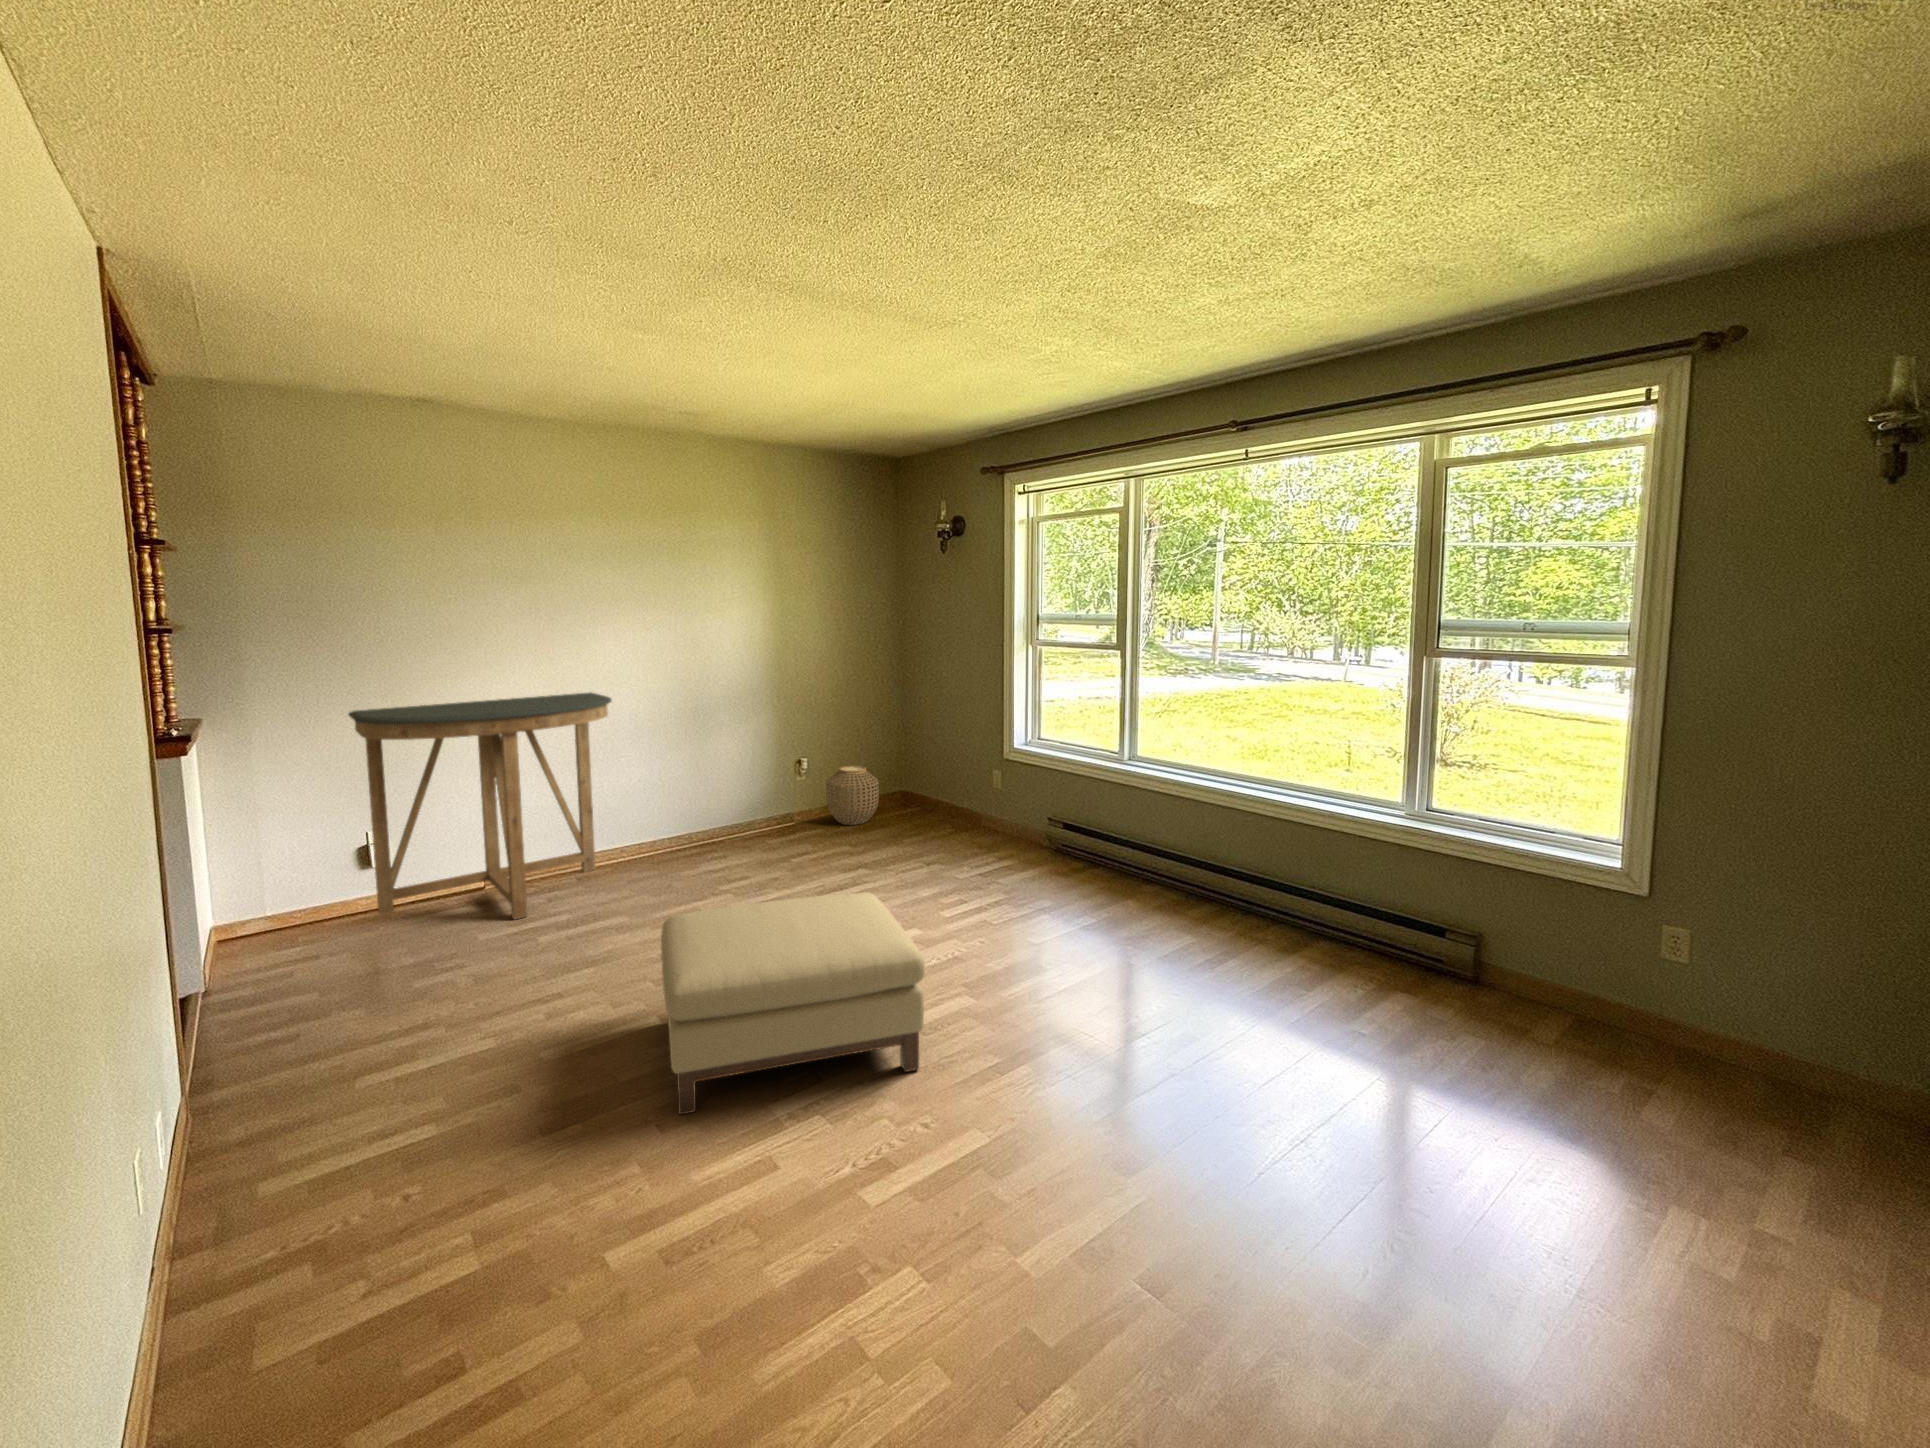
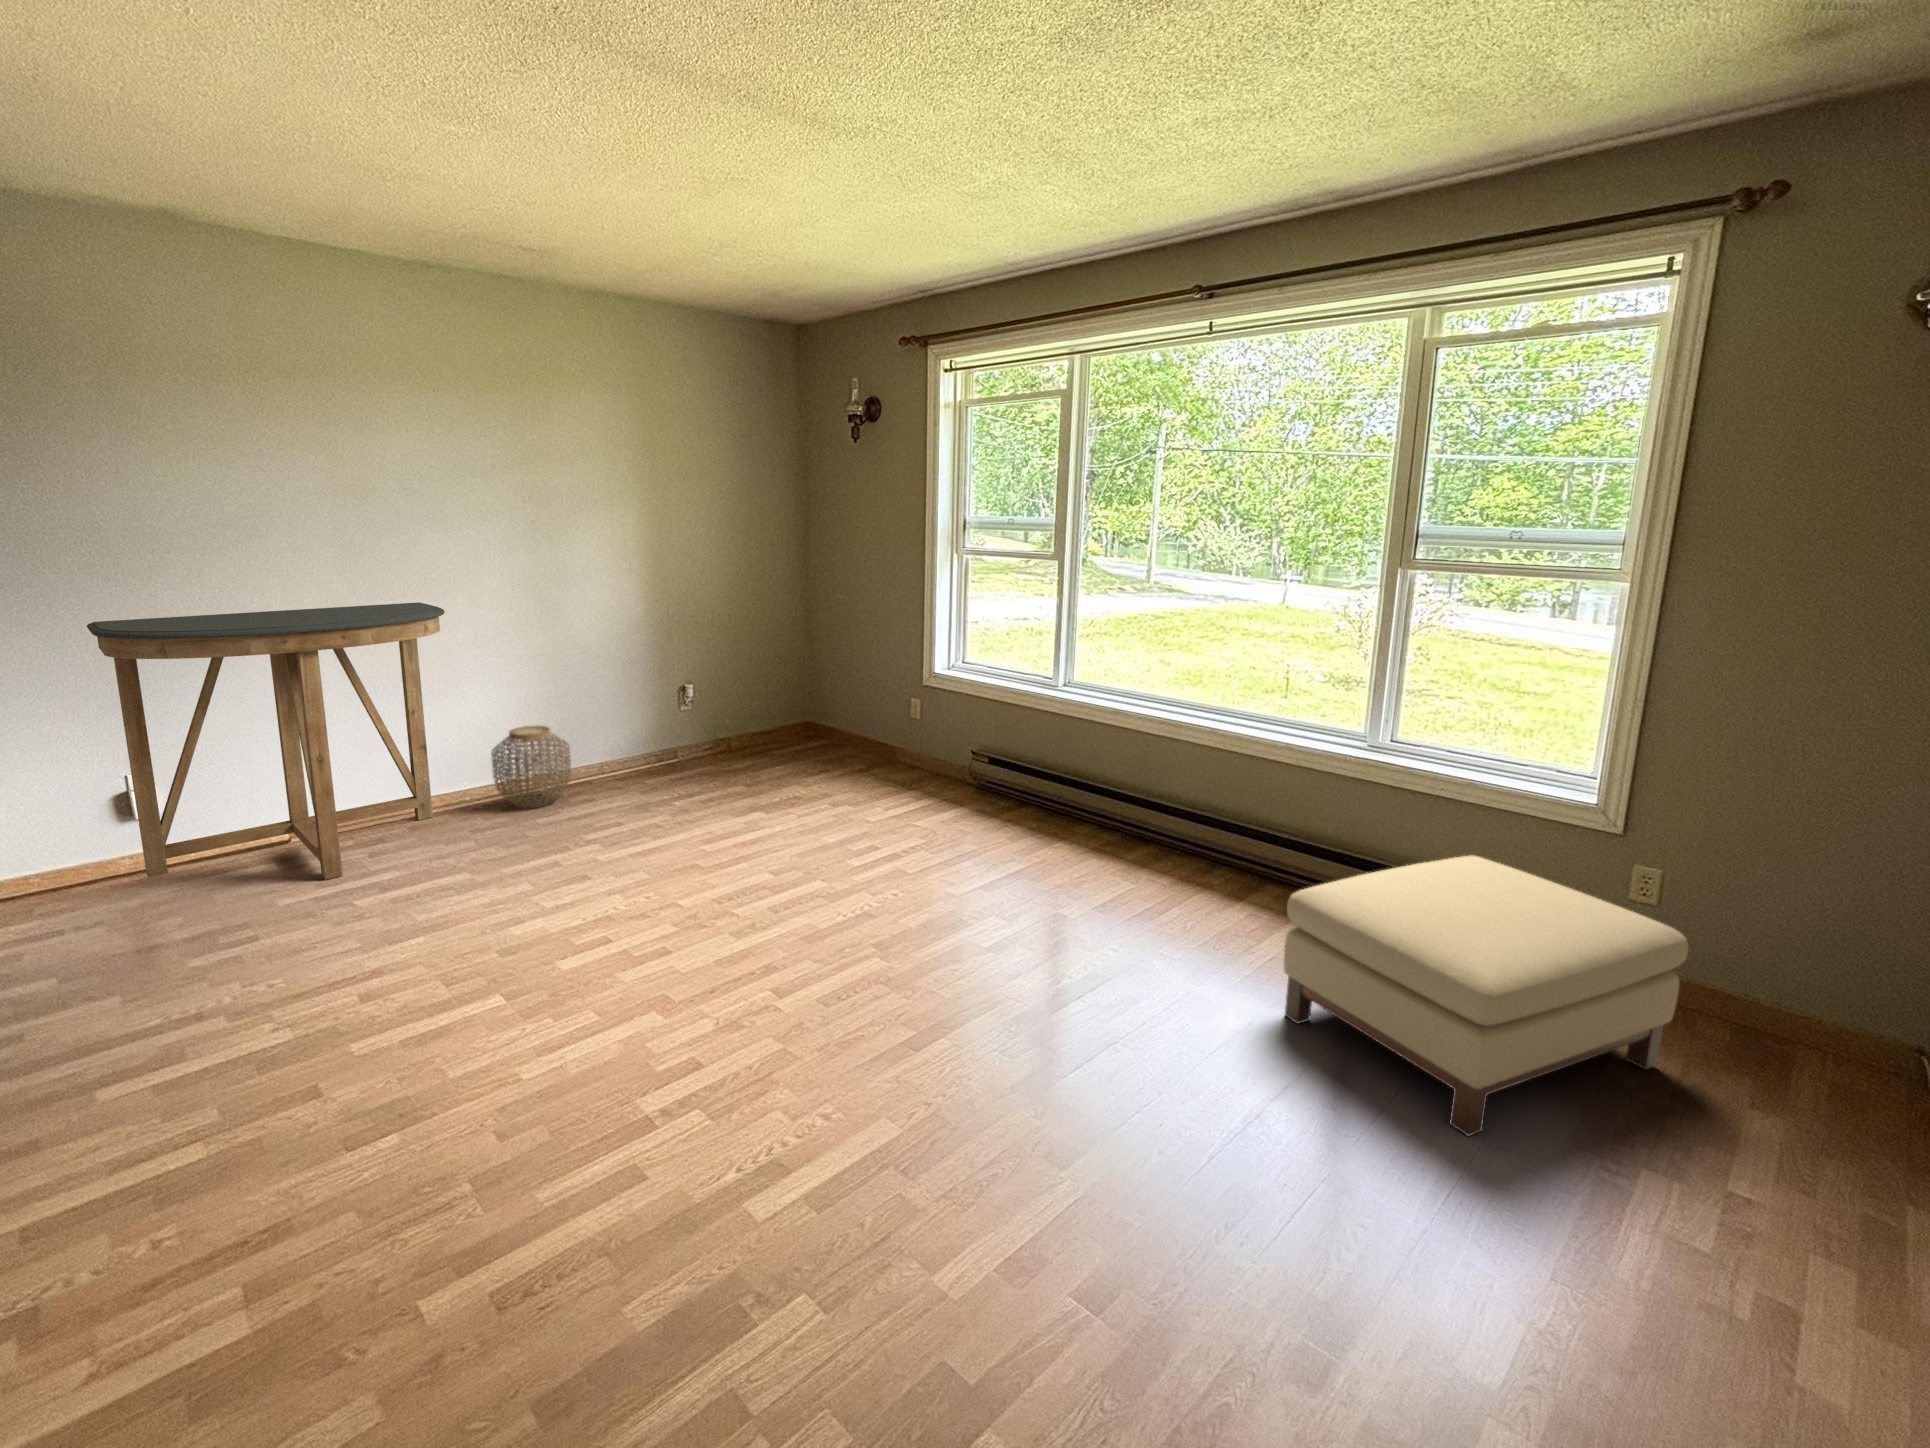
woven basket: present [826,766,879,825] -> present [492,726,571,808]
ottoman: present [661,892,925,1115] -> present [1284,856,1689,1136]

